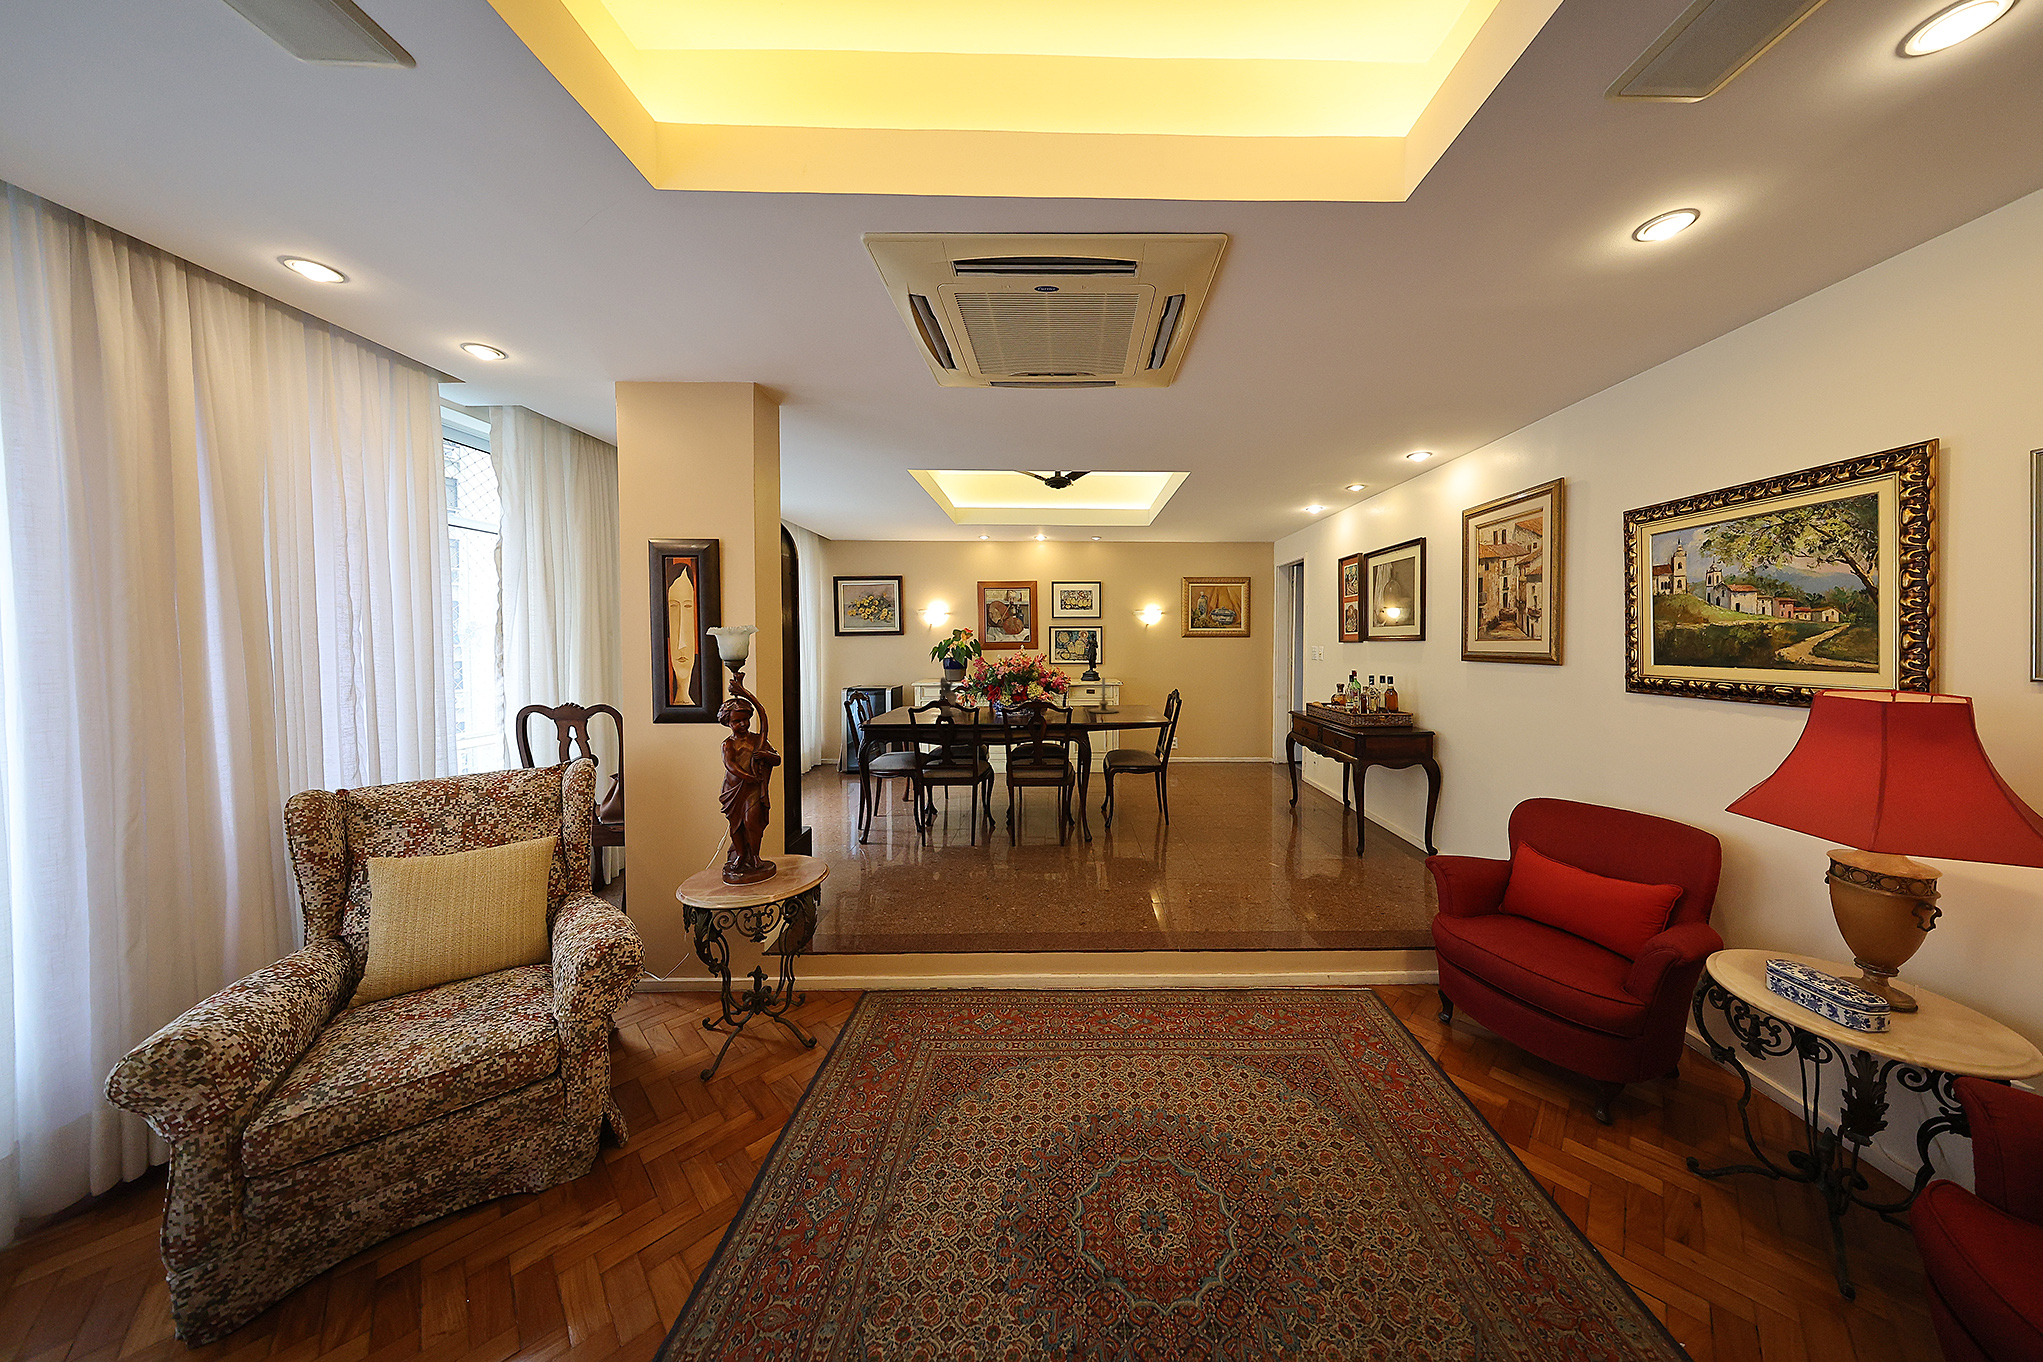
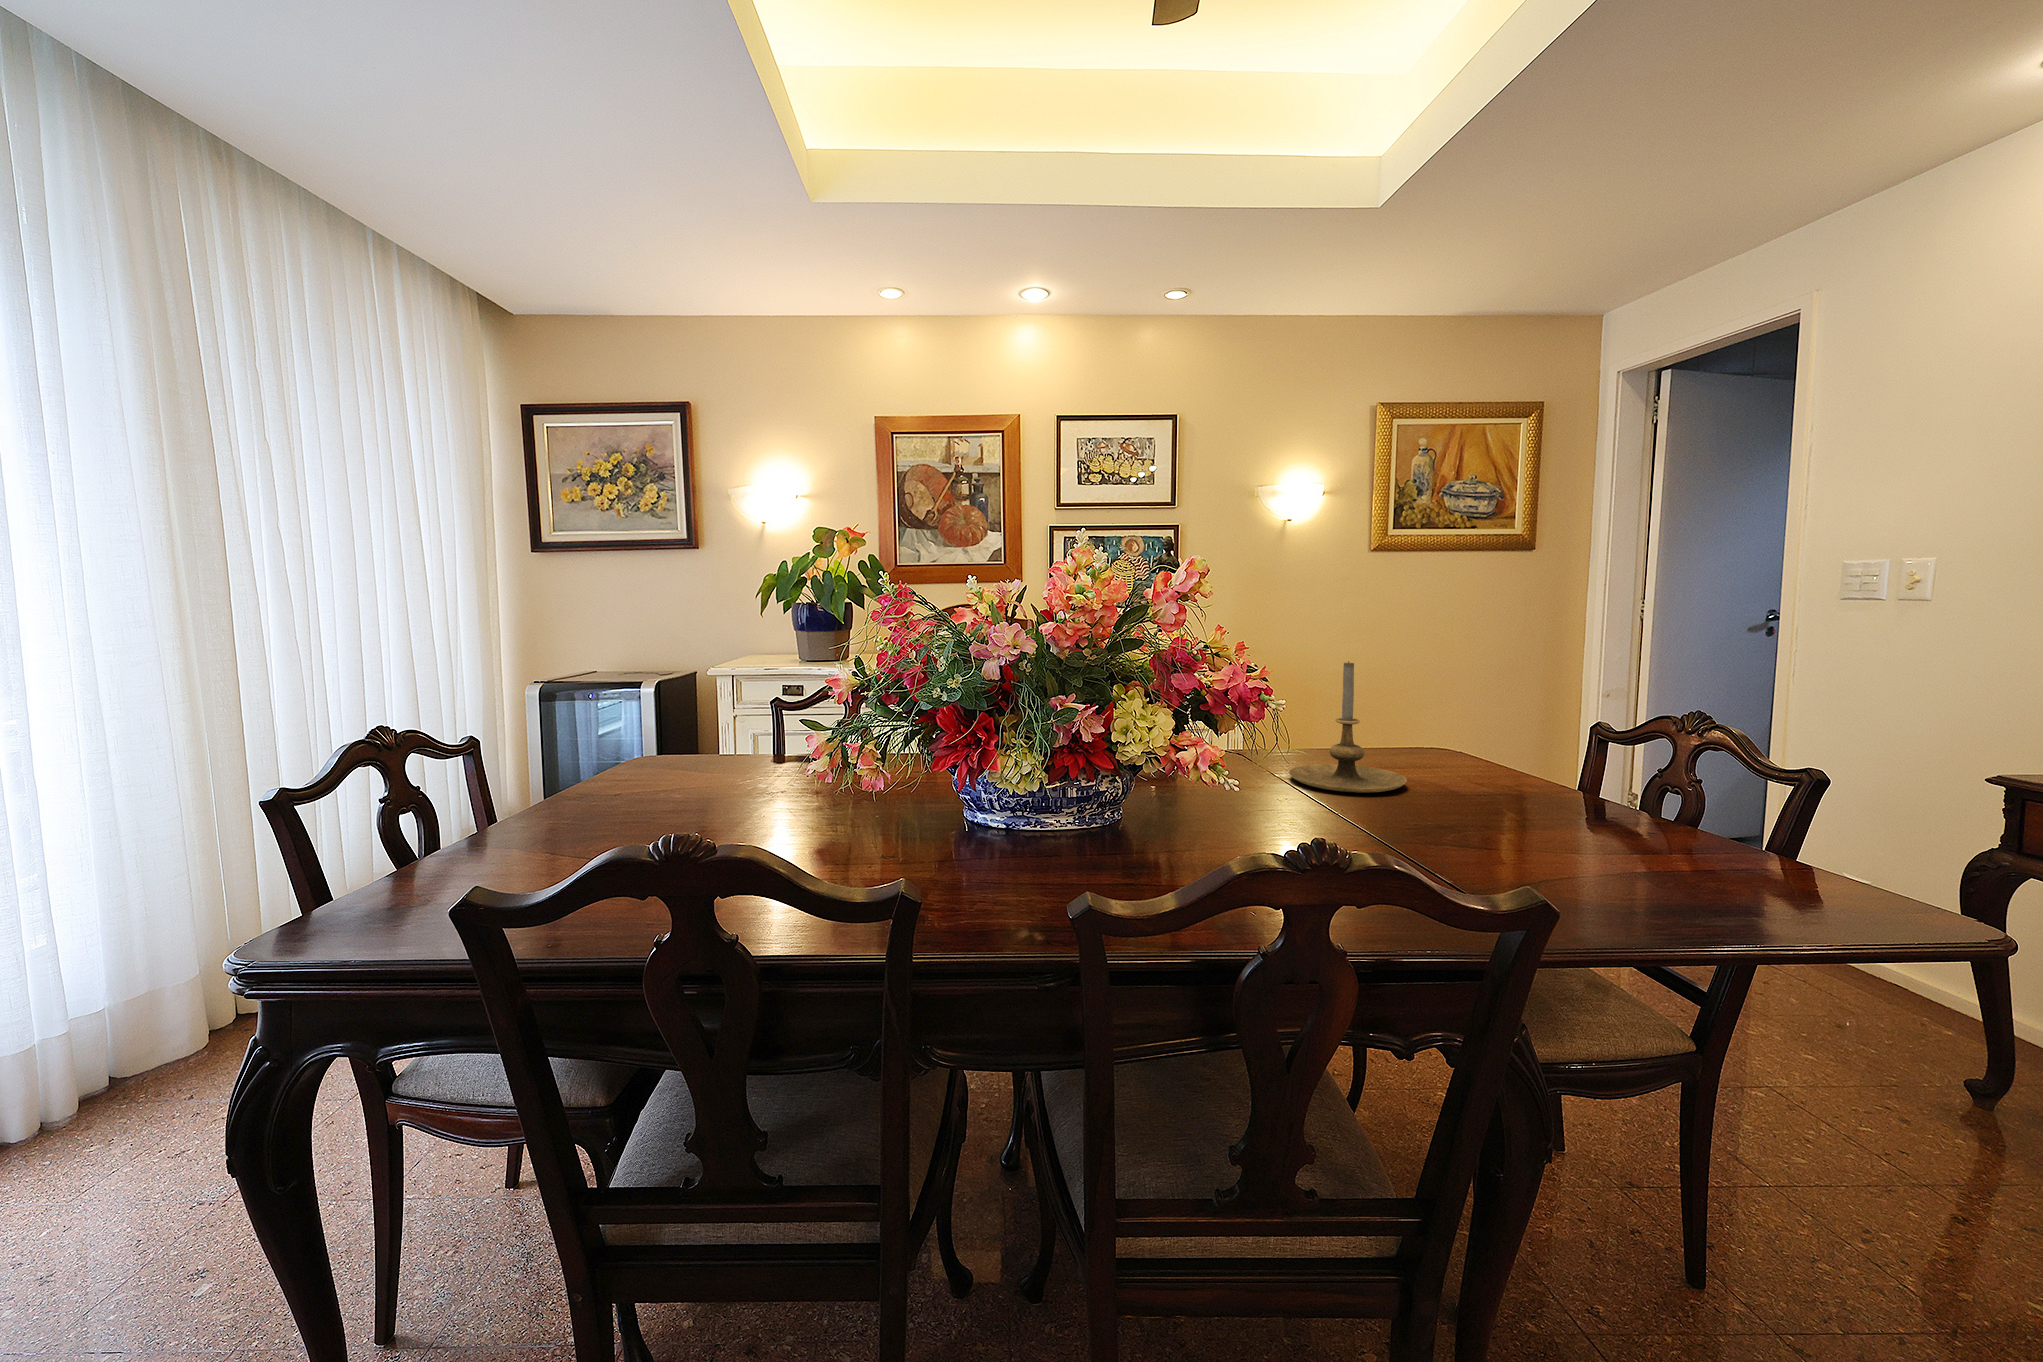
ceramic pitcher: present [940,677,957,716] -> none [753,666,819,821]

